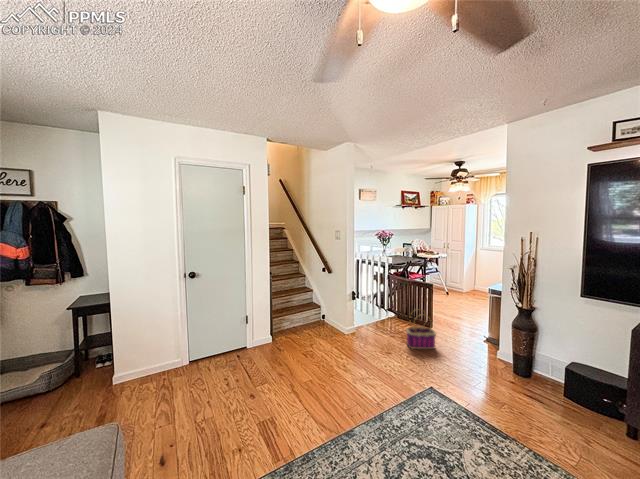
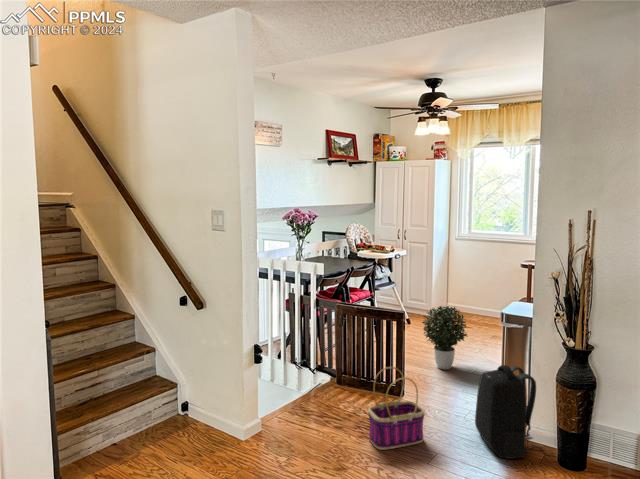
potted plant: none [448,284,475,319] -> present [422,306,468,370]
backpack: none [466,315,505,365] -> present [475,365,542,459]

